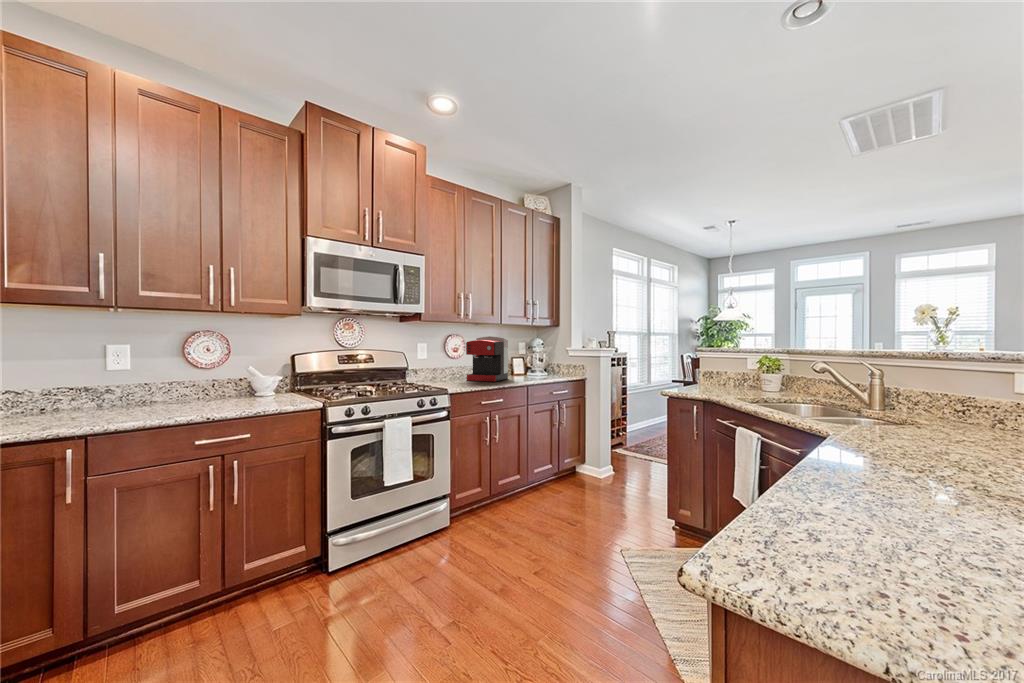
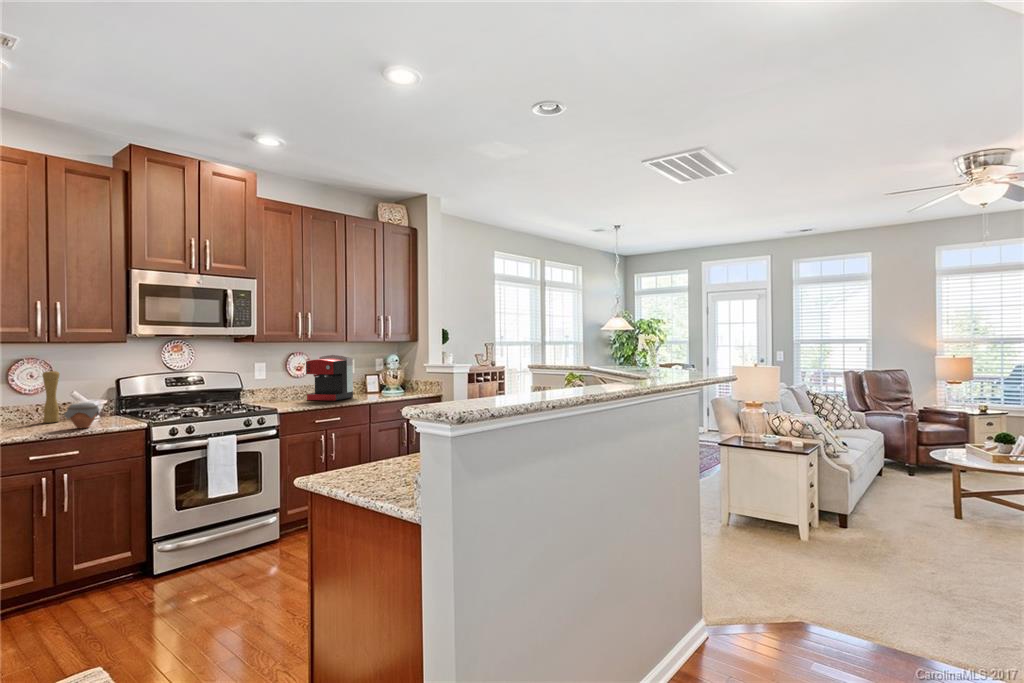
pepper mill: none [217,343,235,399] -> present [42,370,59,423]
jar: none [236,379,274,408] -> present [64,403,100,428]

